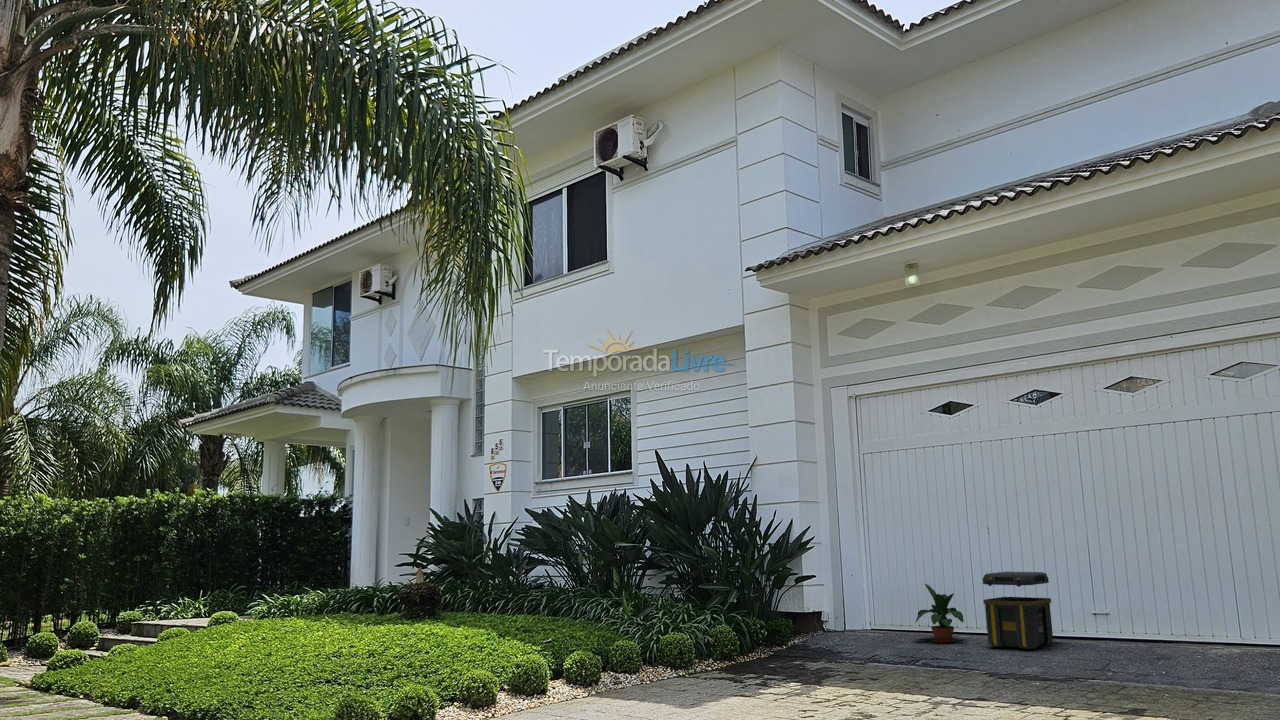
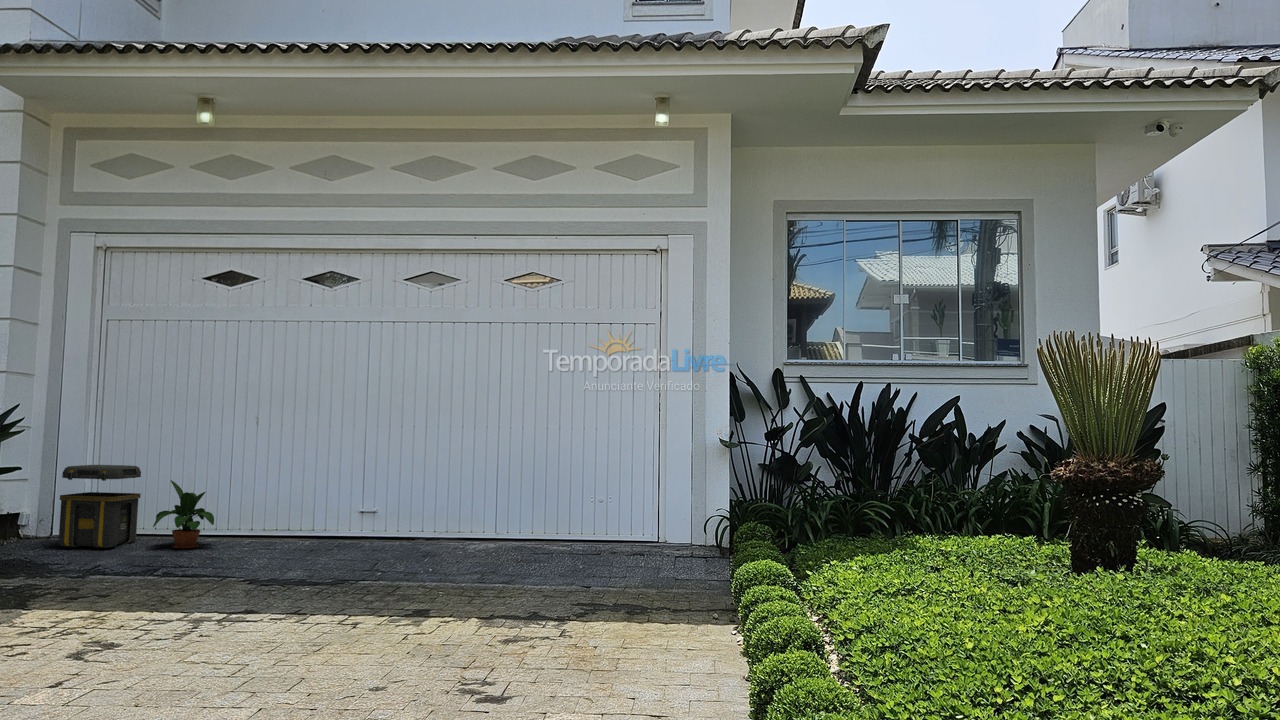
toolbox: present [983,572,1053,649] -> present [59,465,141,548]

